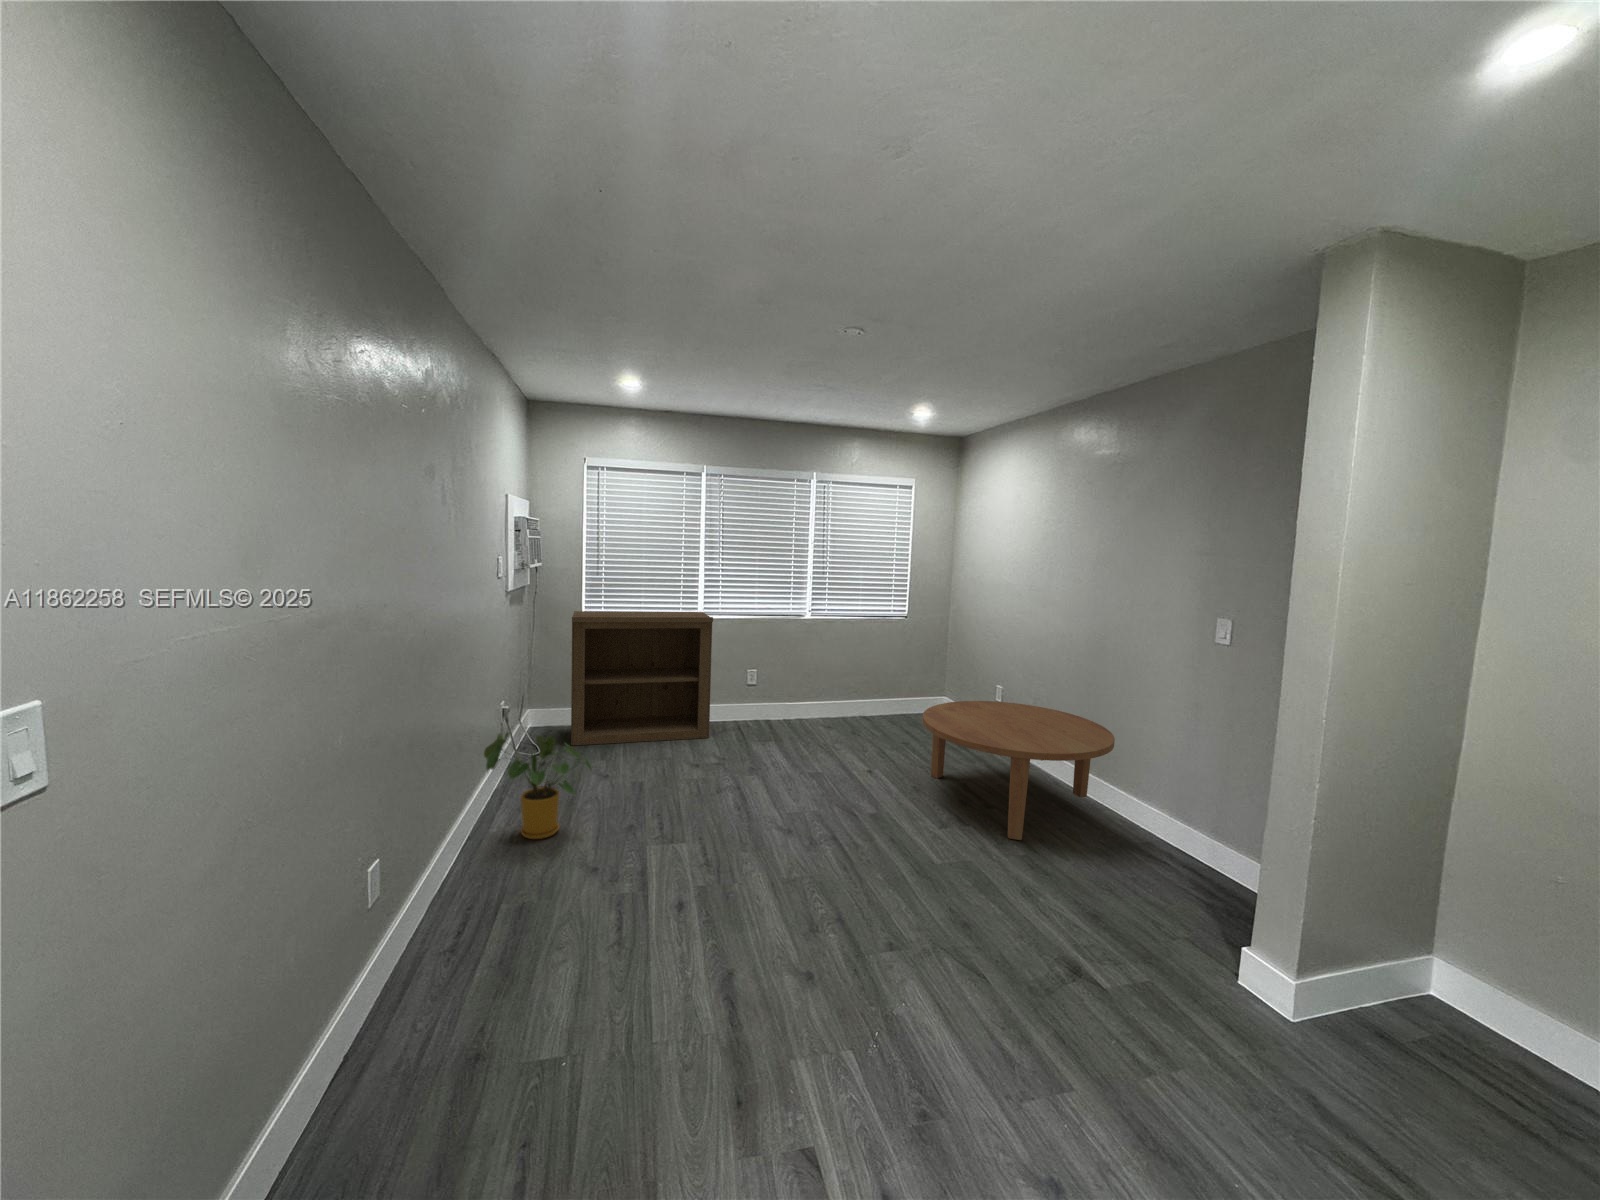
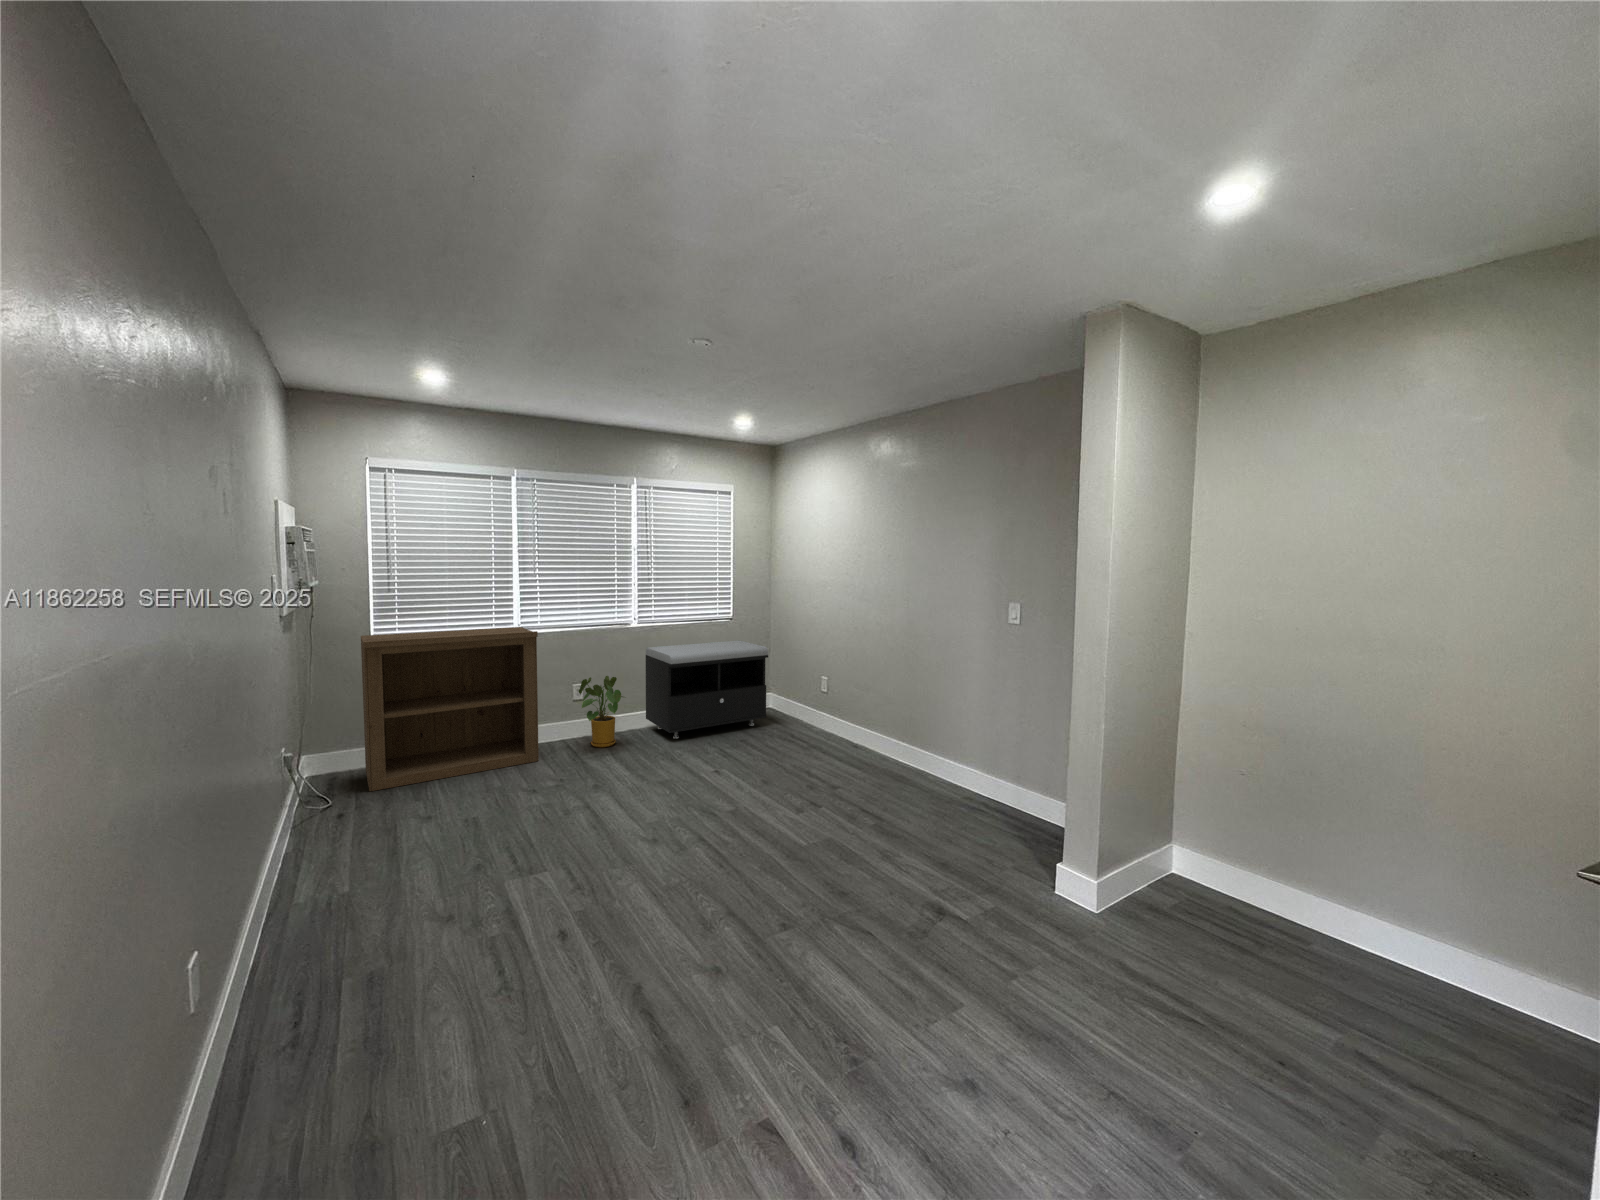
storage bench: none [813,640,940,733] -> present [646,640,768,739]
coffee table: present [922,701,1115,840] -> none [768,691,933,812]
house plant: present [484,733,592,839] -> present [579,676,623,747]

